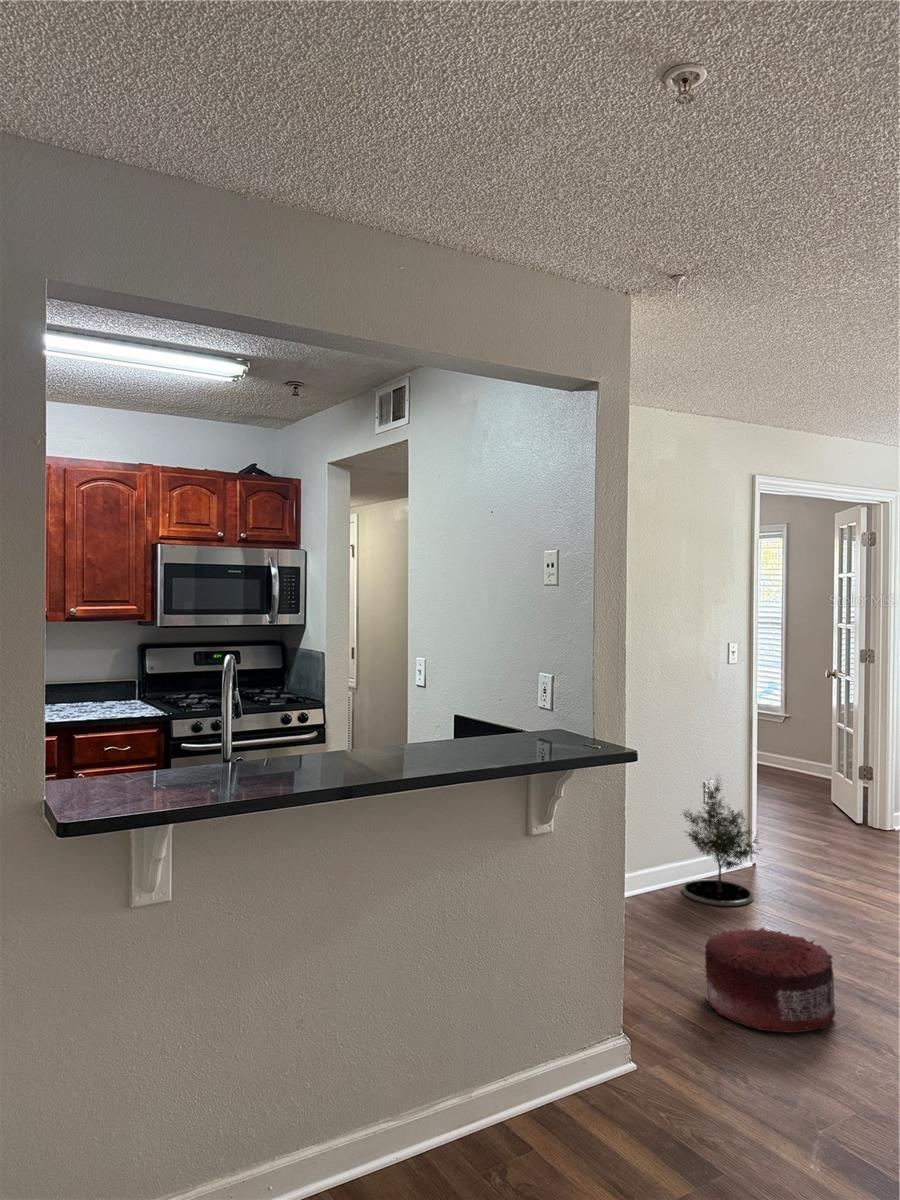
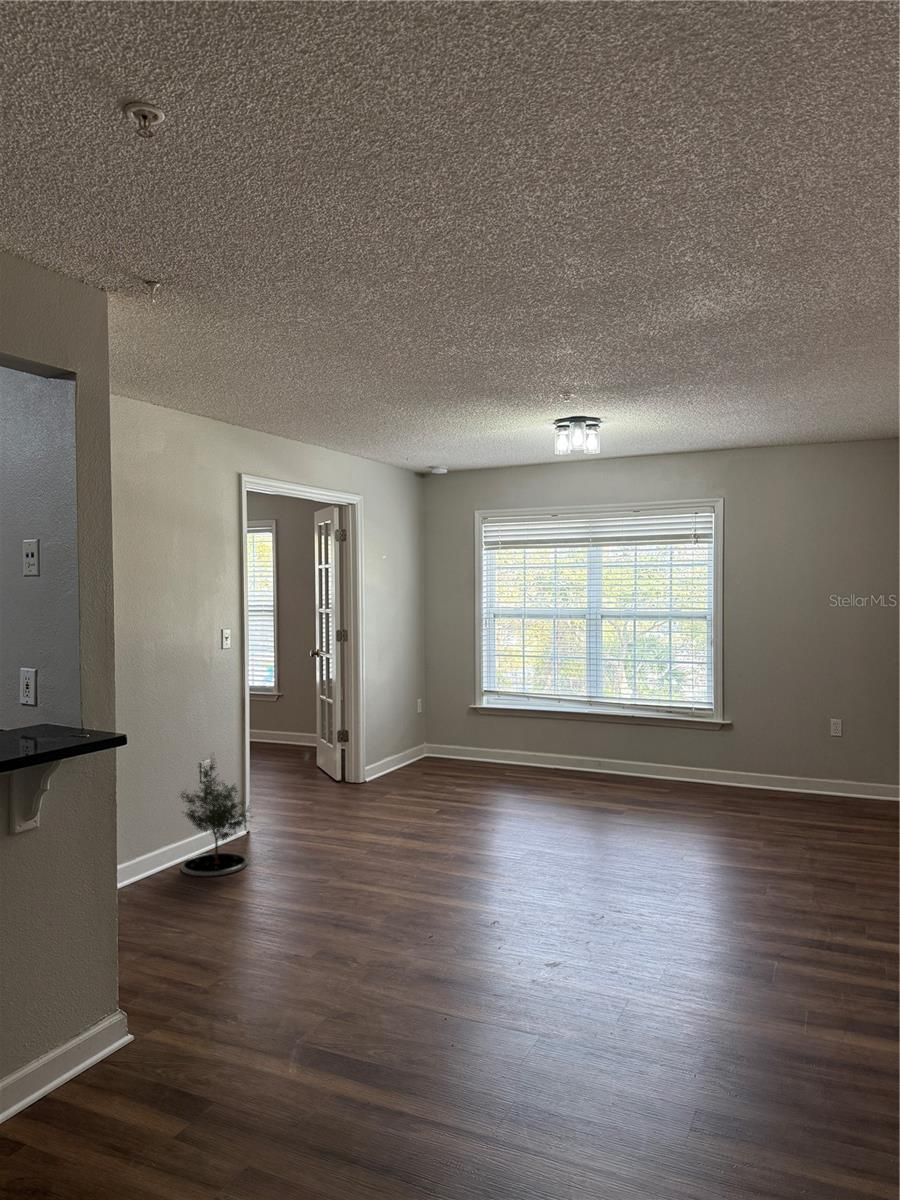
pouf: present [705,928,836,1033] -> none [200,884,314,974]

